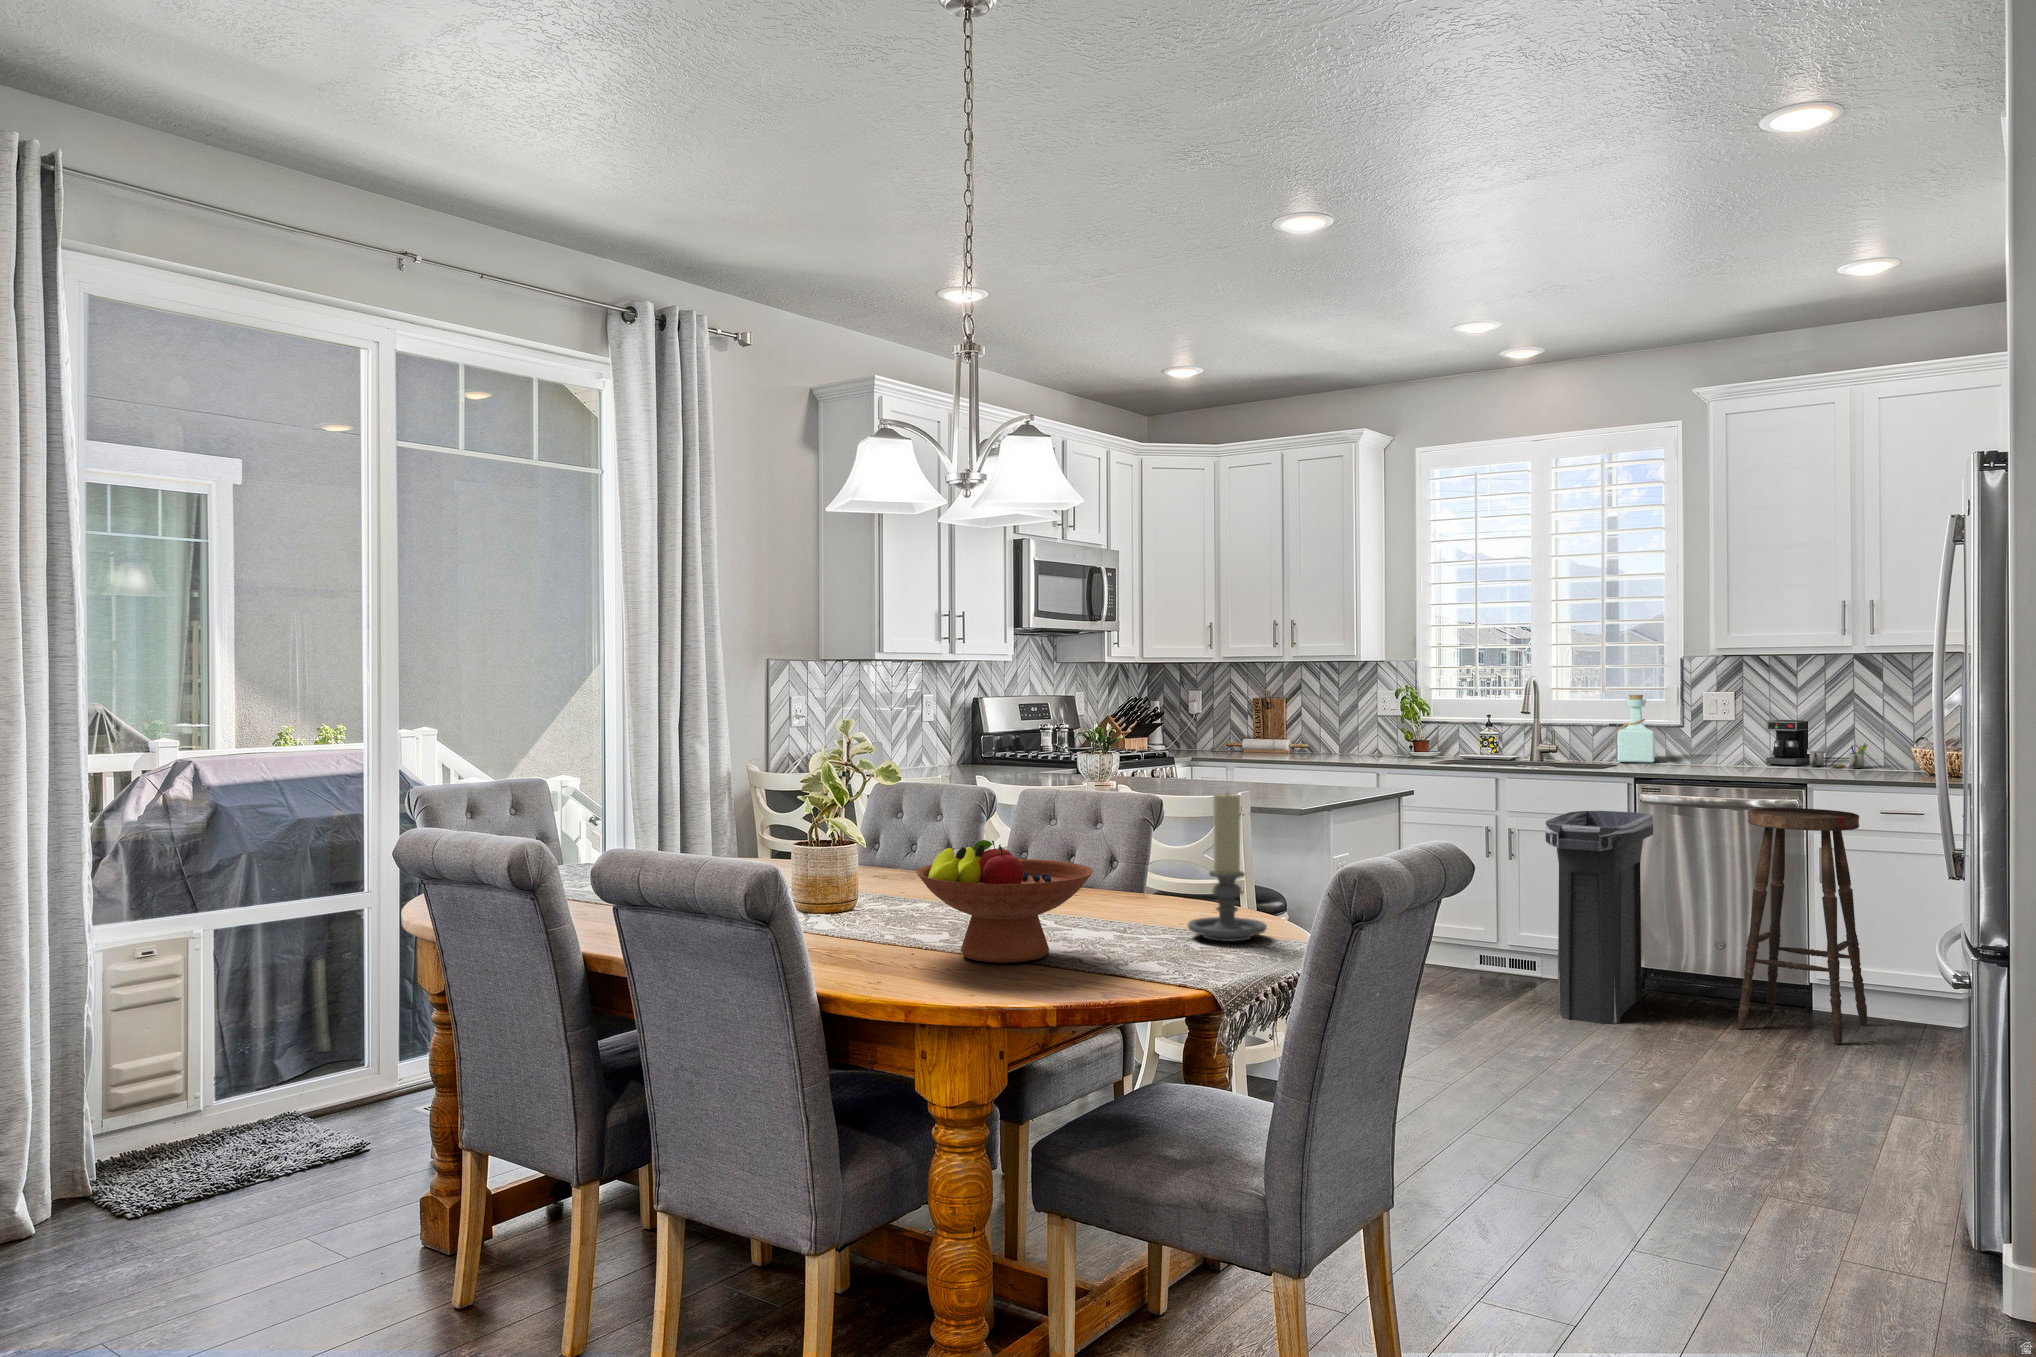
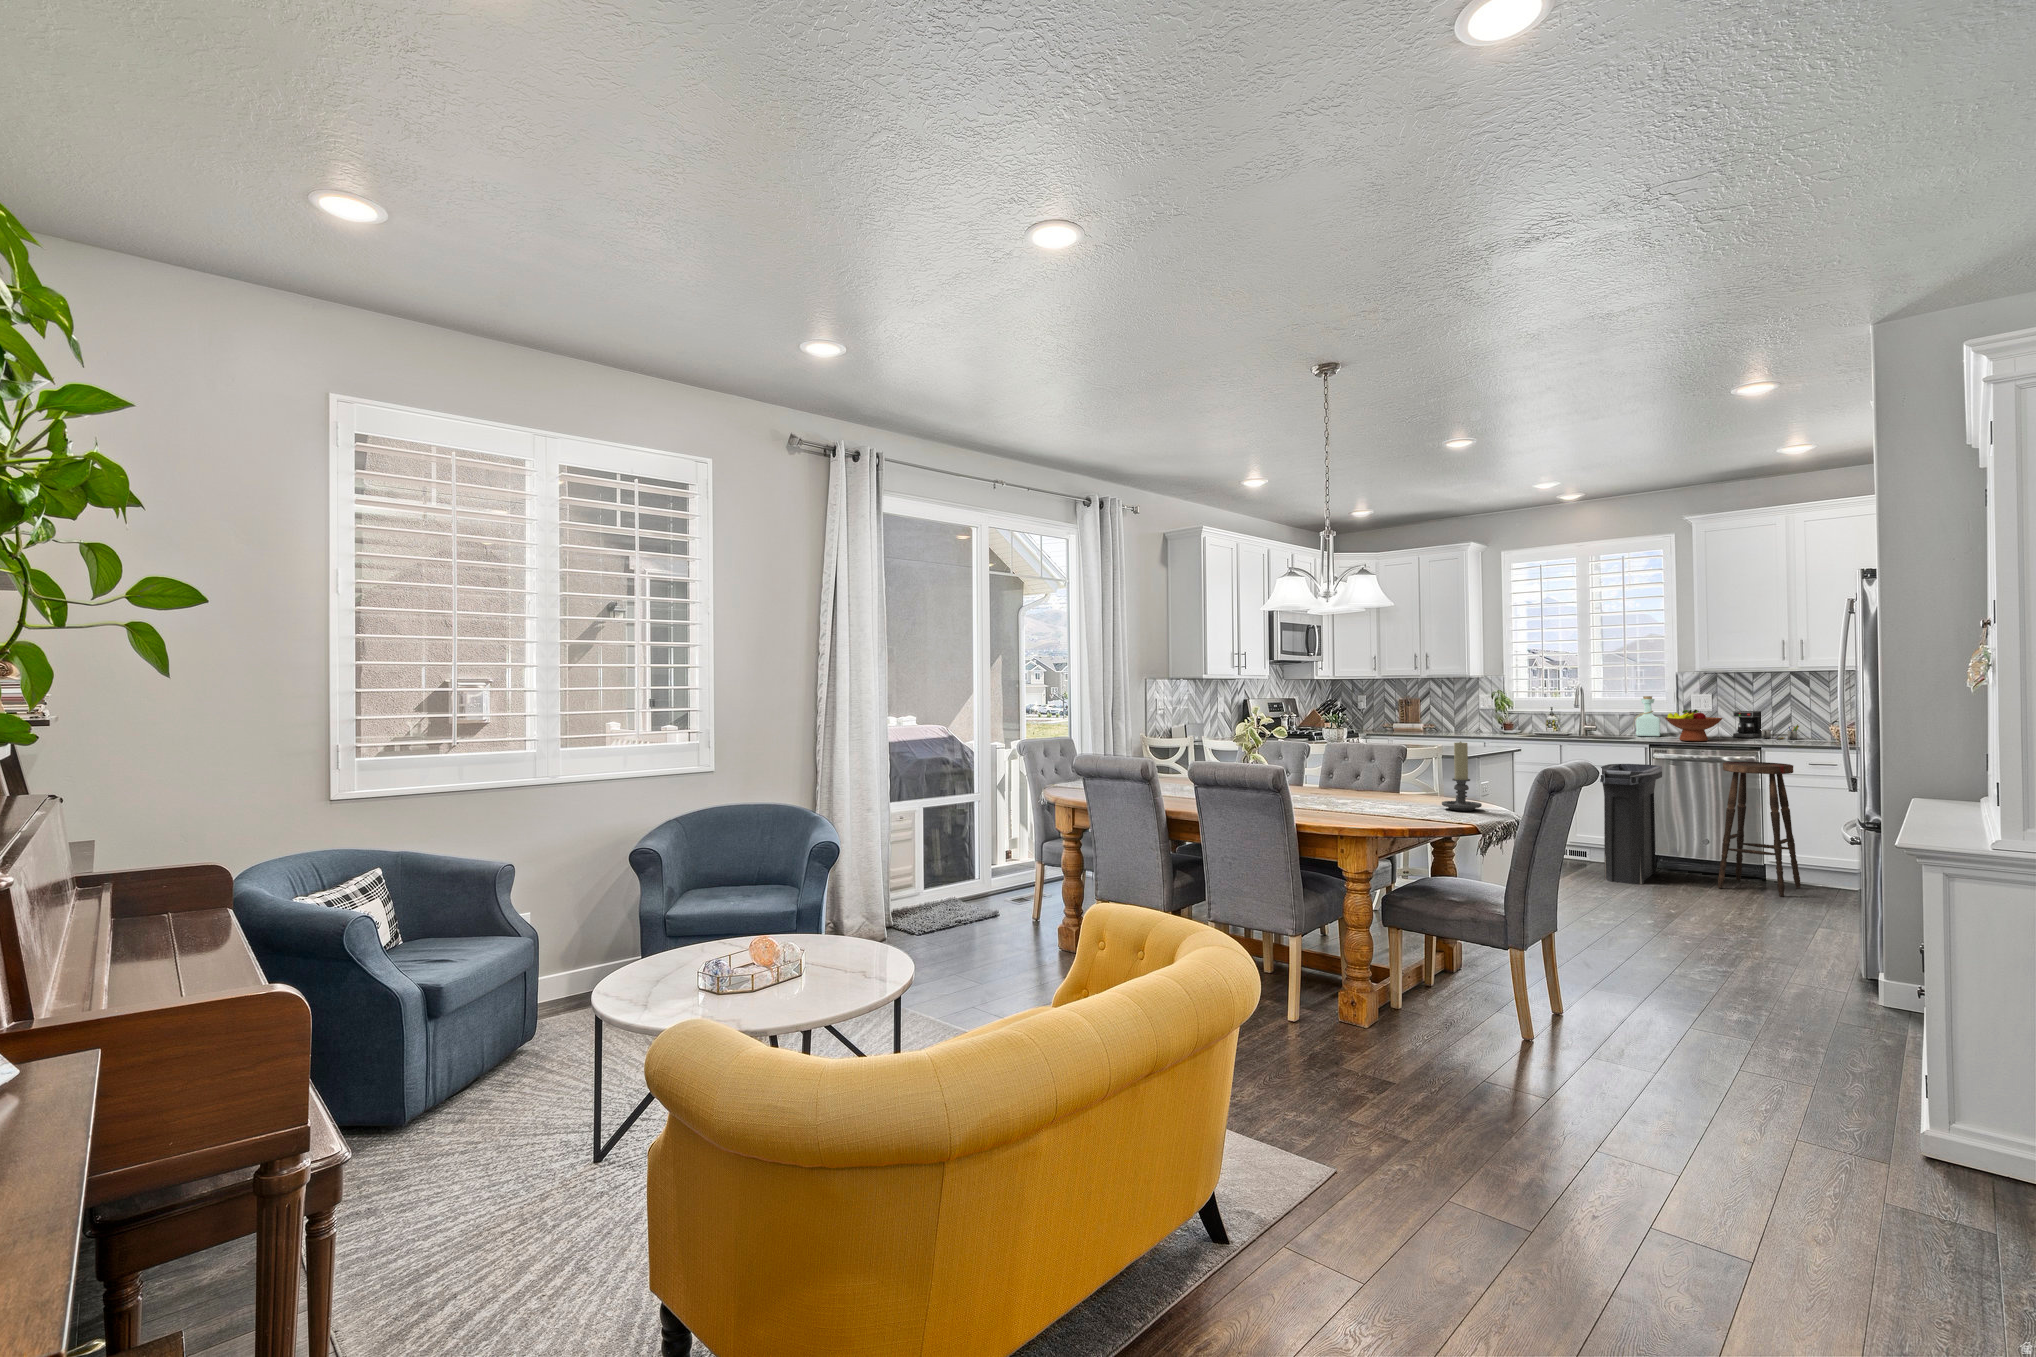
fruit bowl: present [916,840,1093,963] -> present [1665,710,1722,741]

